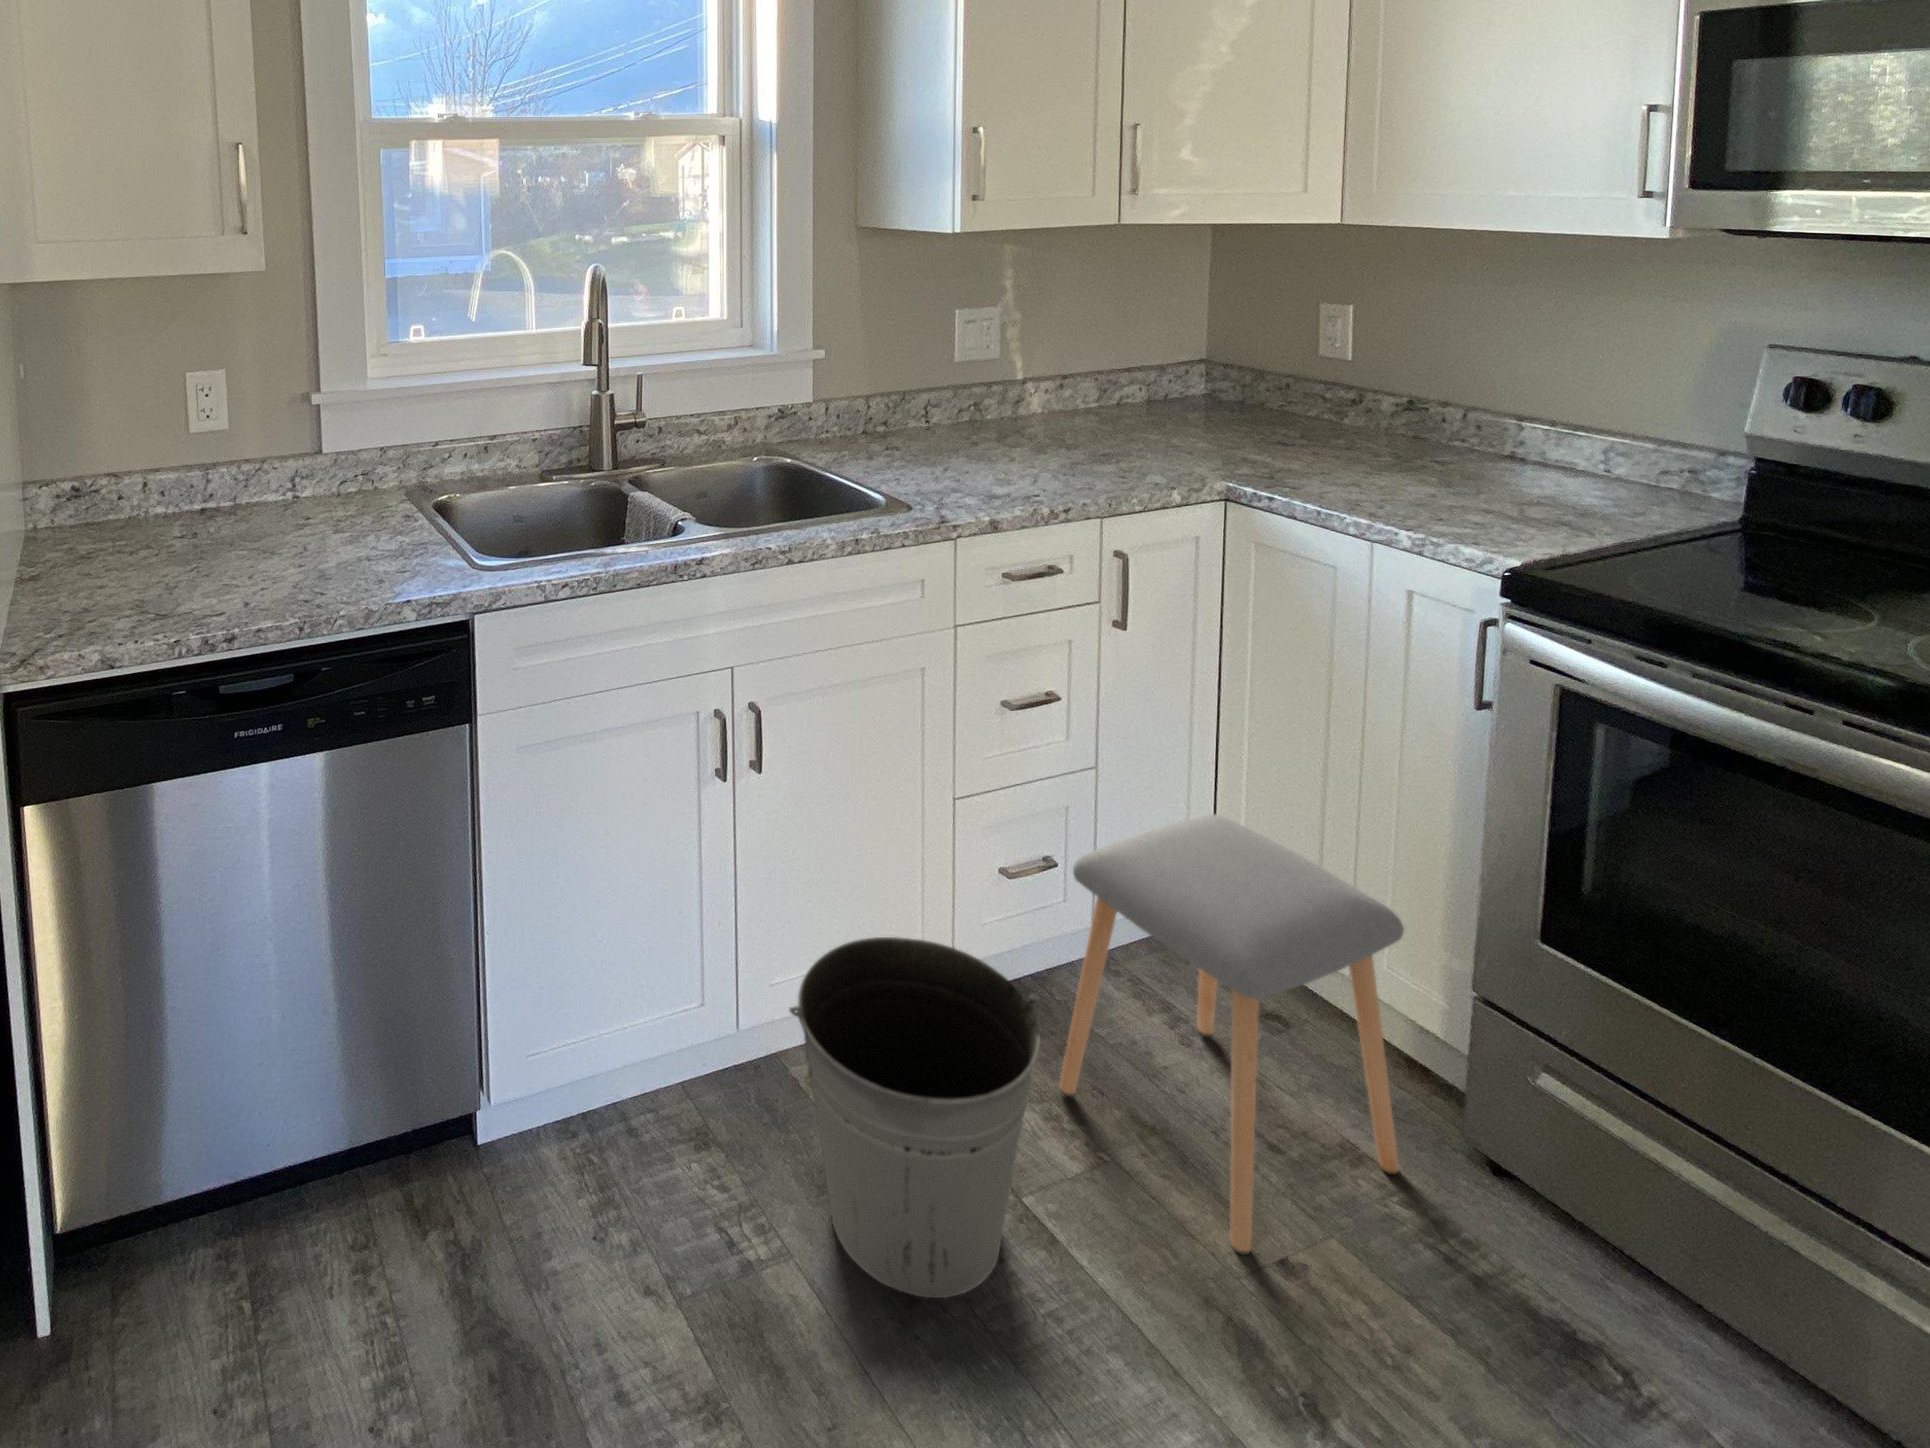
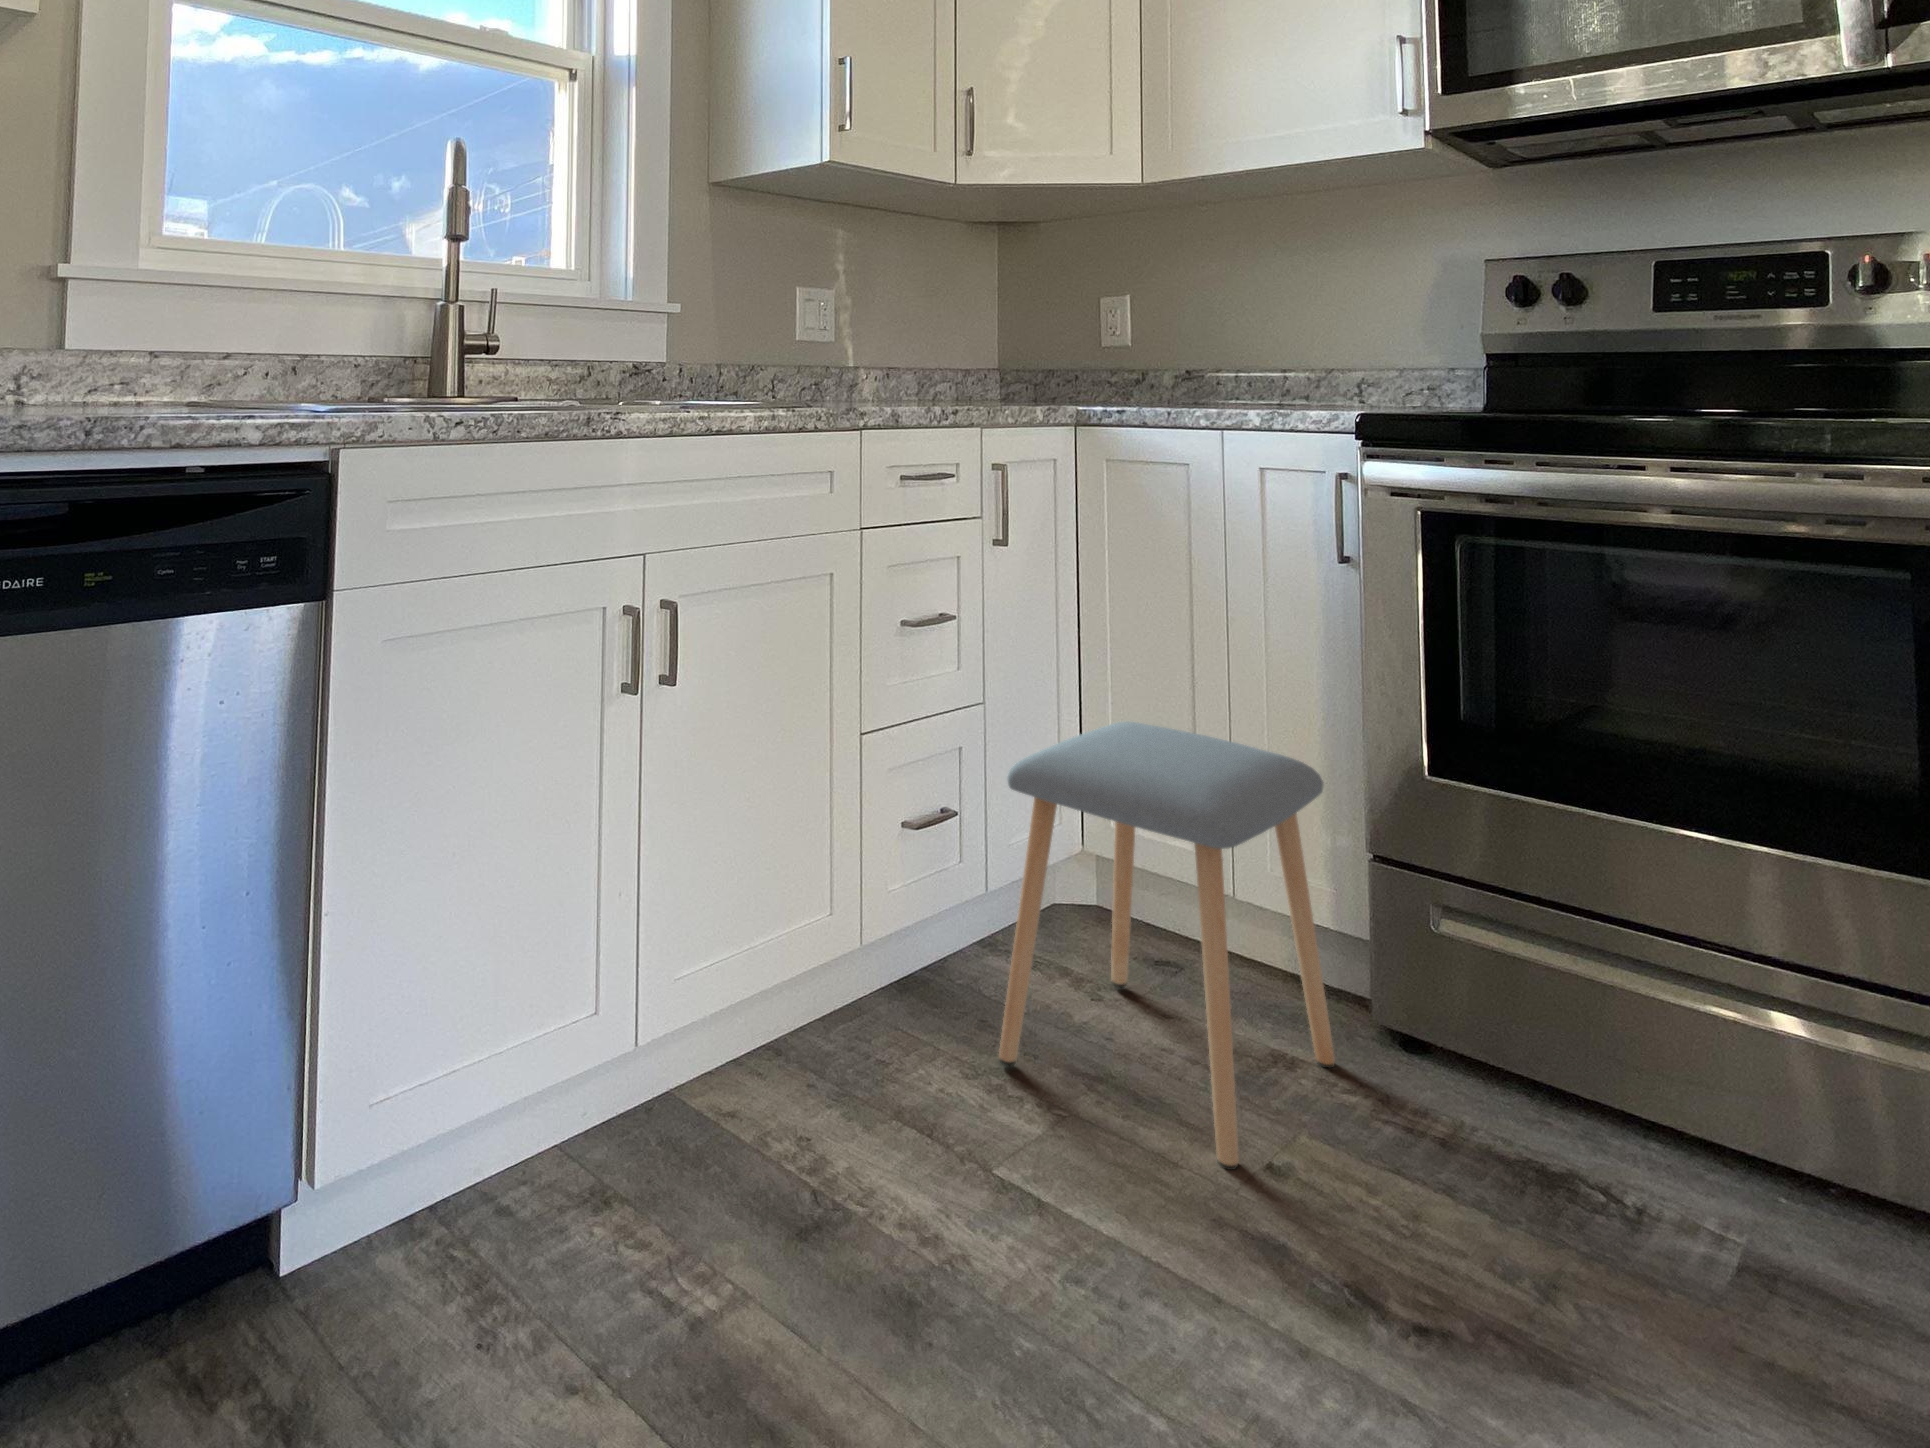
bucket: present [789,937,1040,1298] -> none [733,868,1034,1302]

